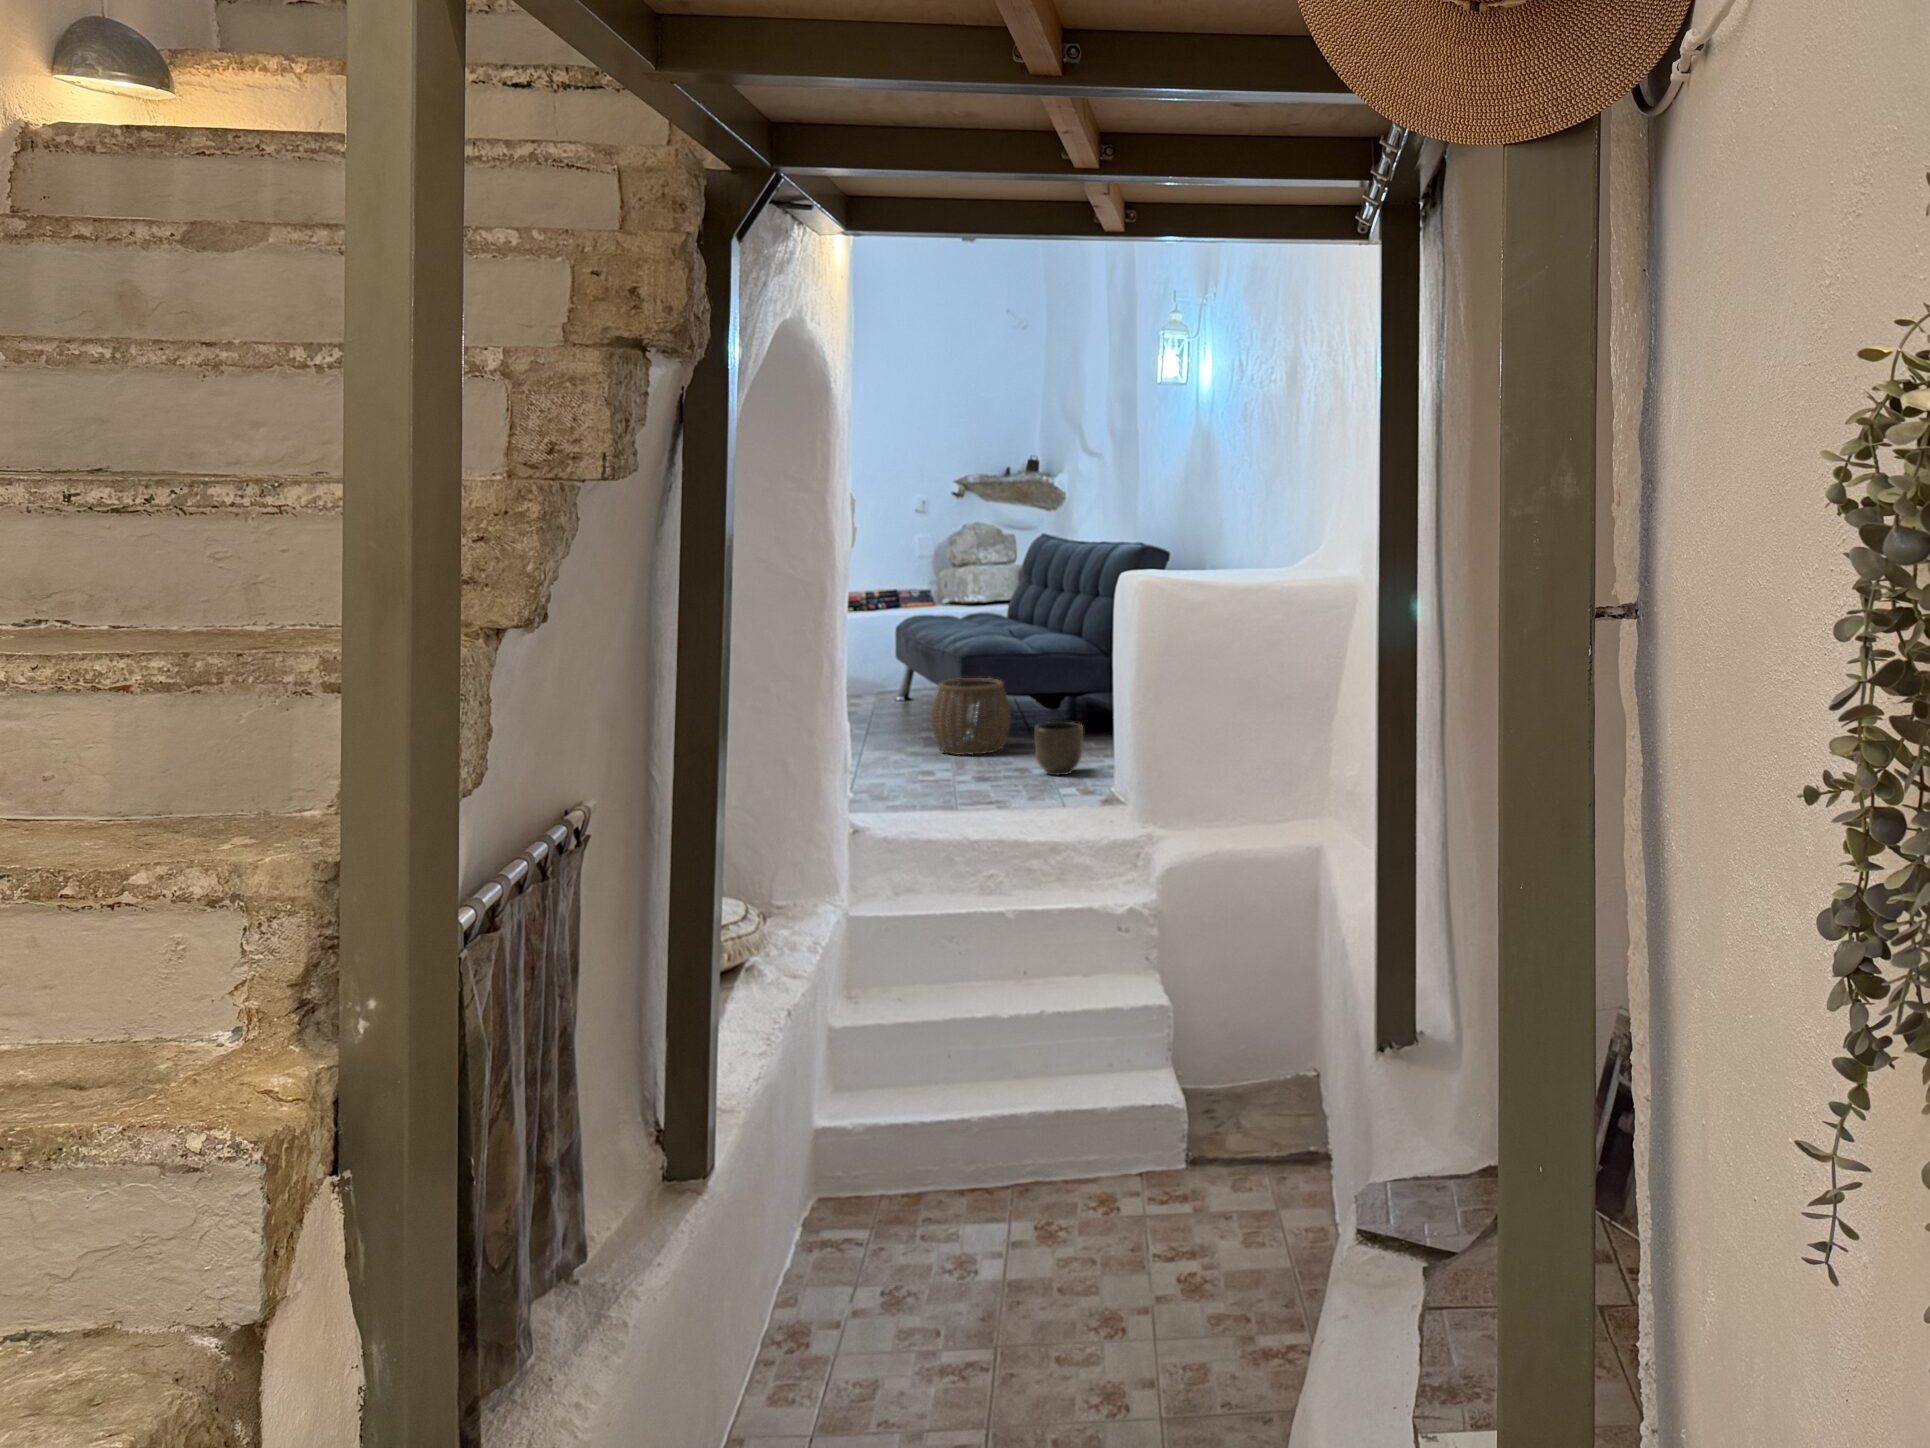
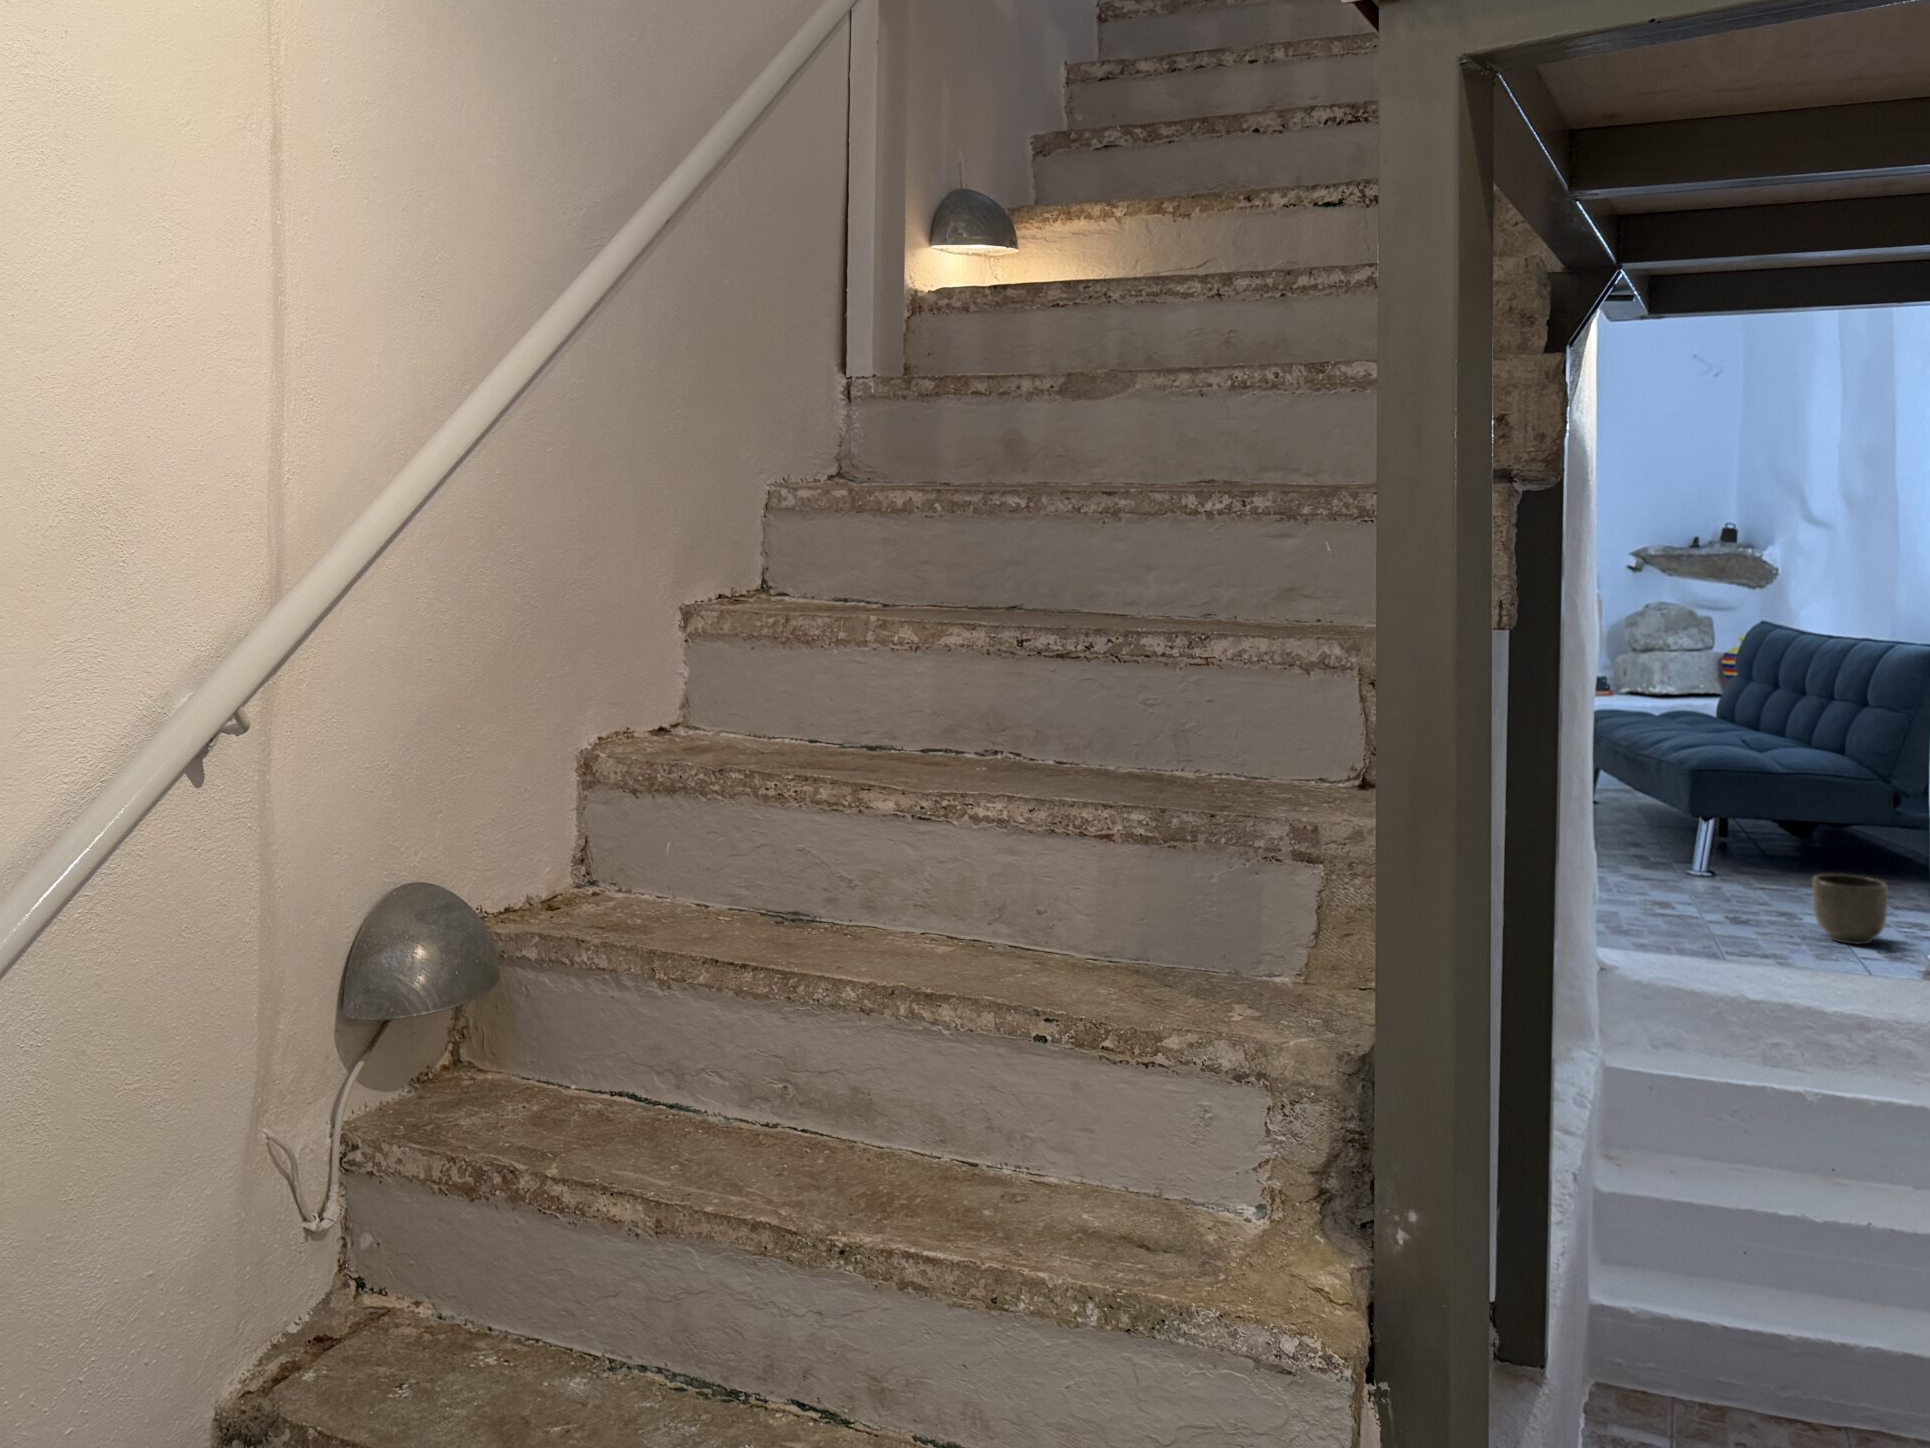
woven basket: present [932,678,1011,755] -> none [1650,802,1764,900]

